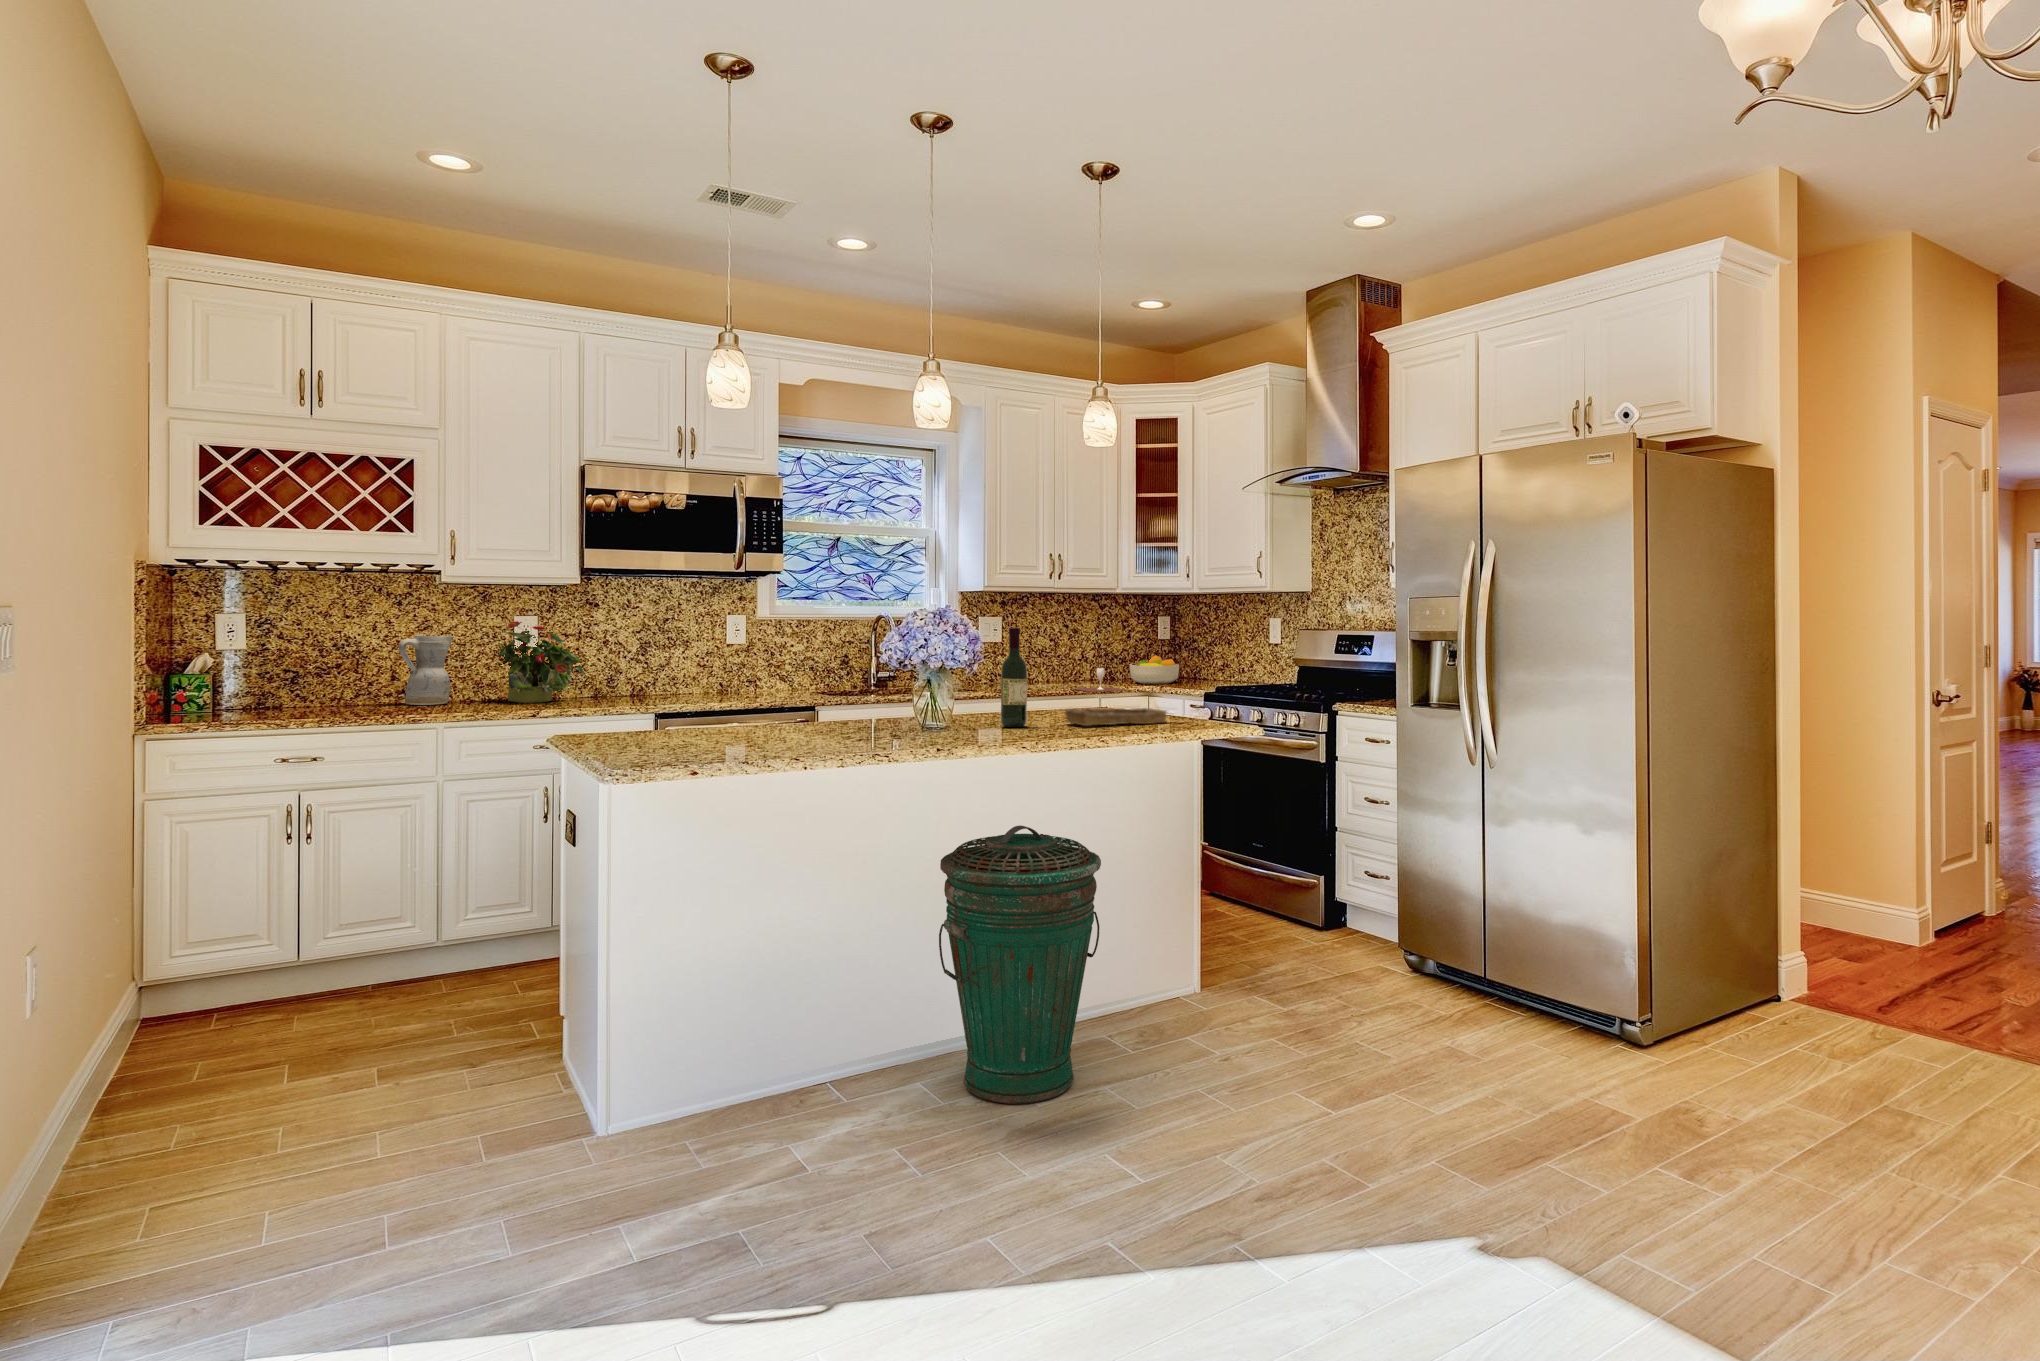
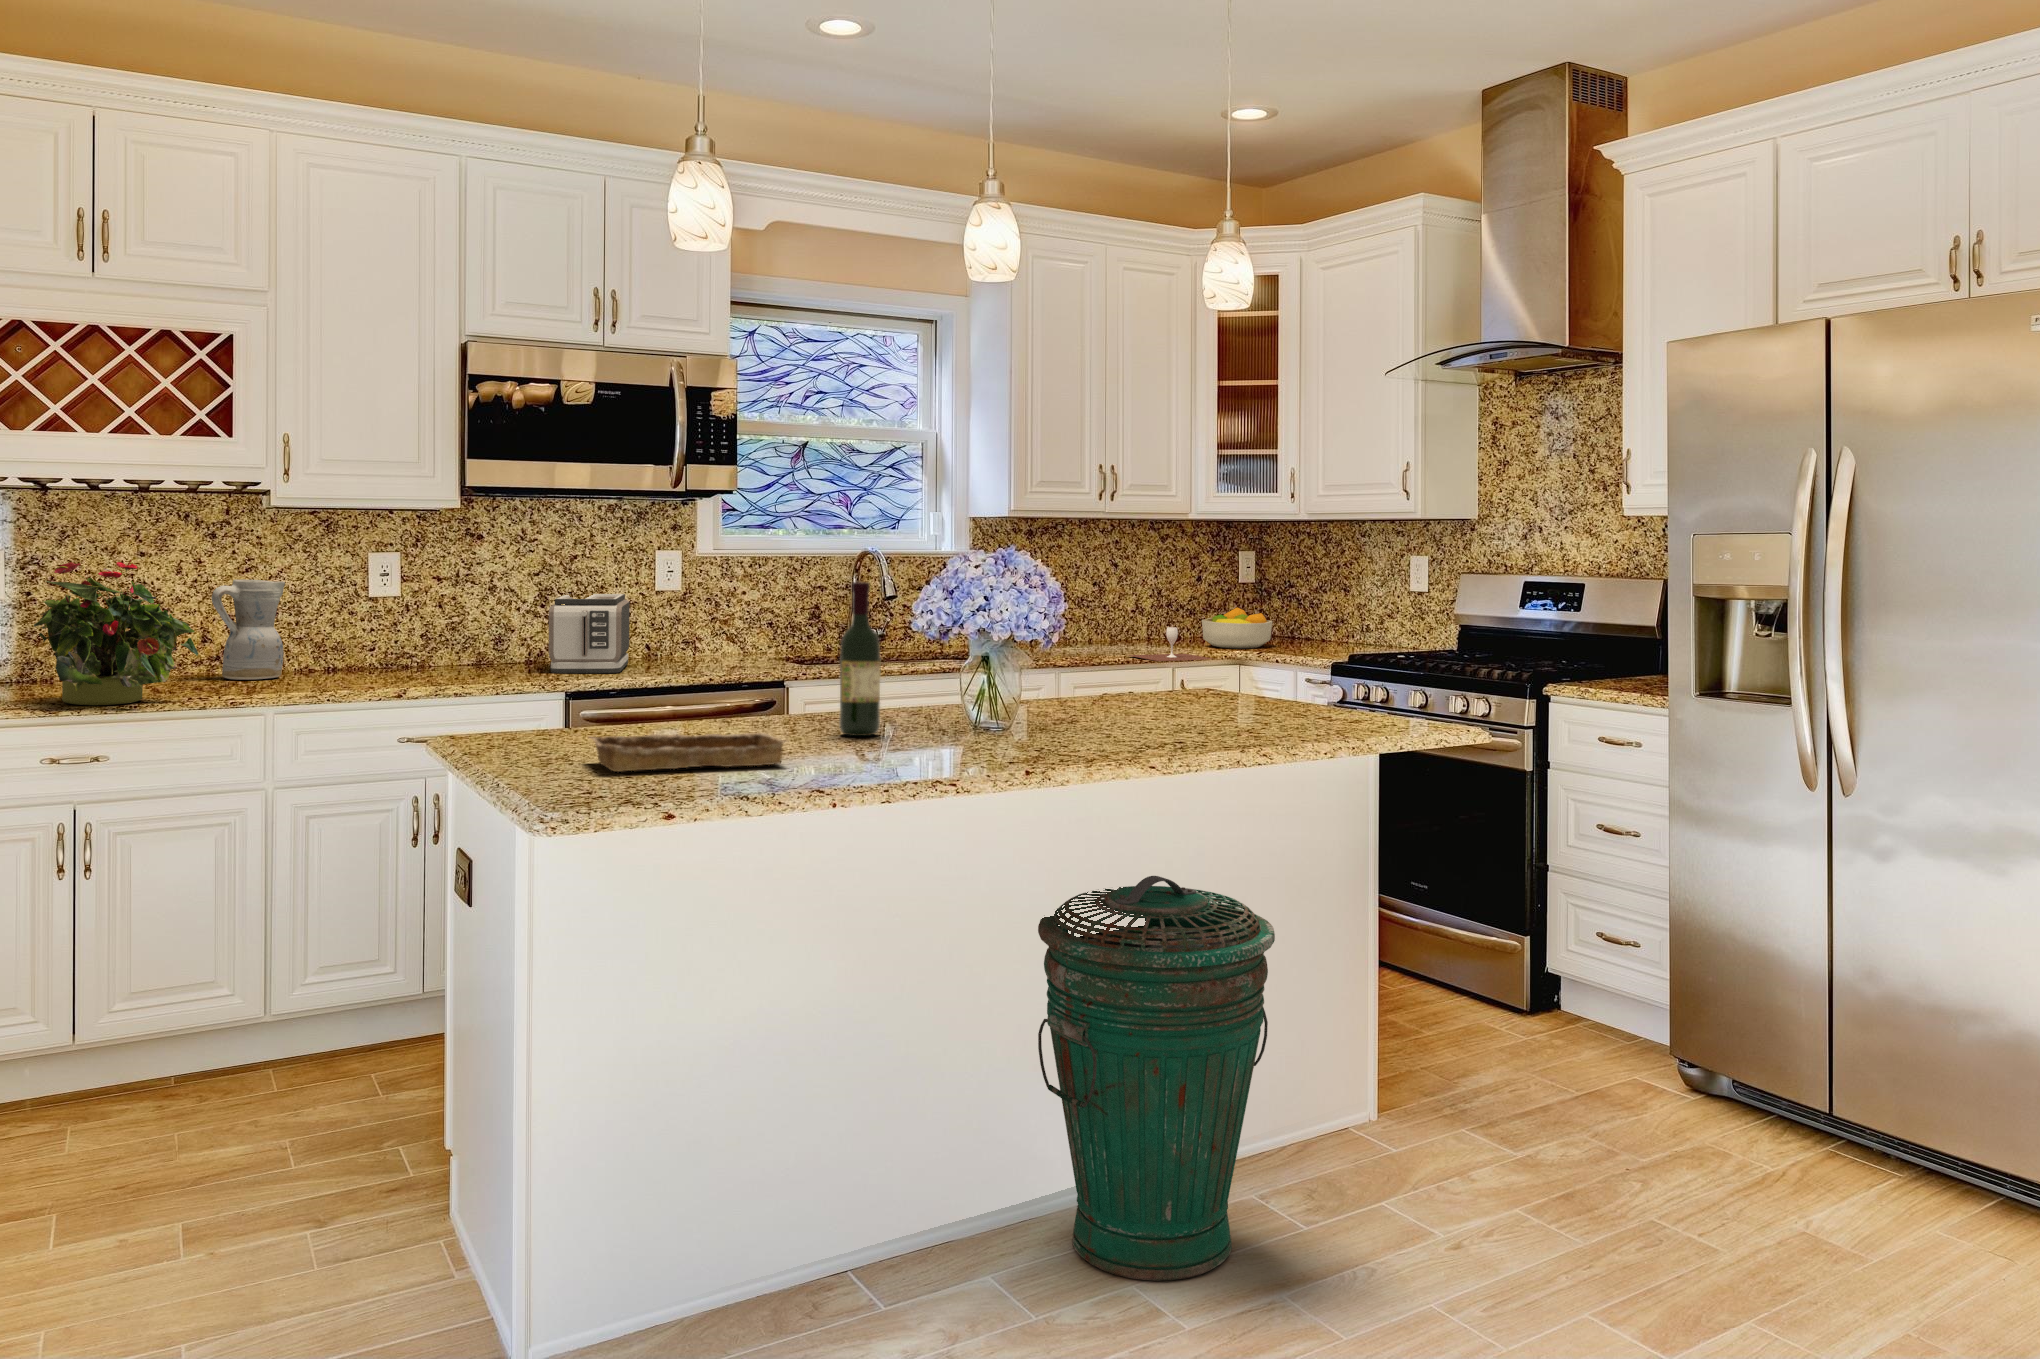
potted plant: present [497,621,584,703] -> present [34,560,198,705]
wine bottle: present [1001,628,1027,727] -> present [839,582,880,736]
toaster: none [644,645,707,701] -> present [549,594,630,674]
tray: present [1065,708,1167,726] -> present [589,733,785,772]

